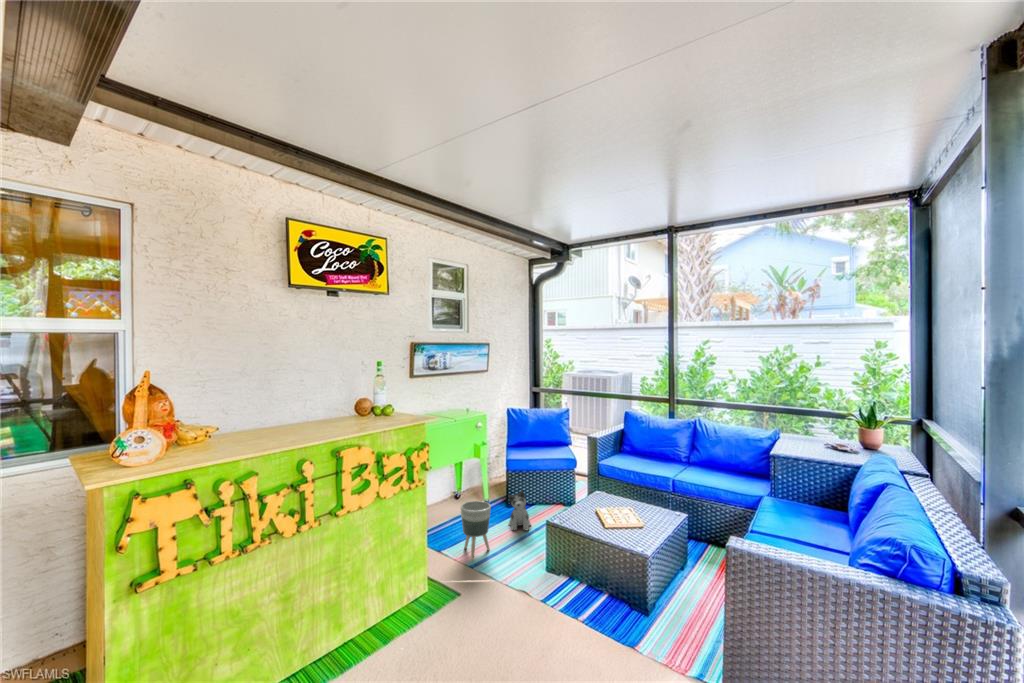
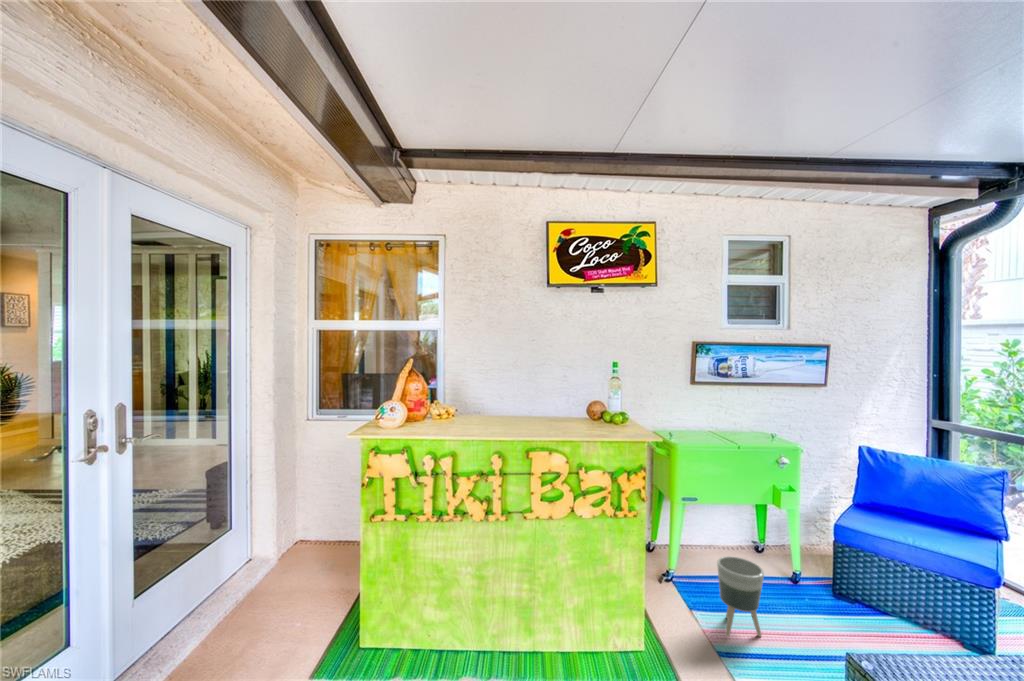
plush toy: present [508,490,531,530] -> none [814,570,859,639]

